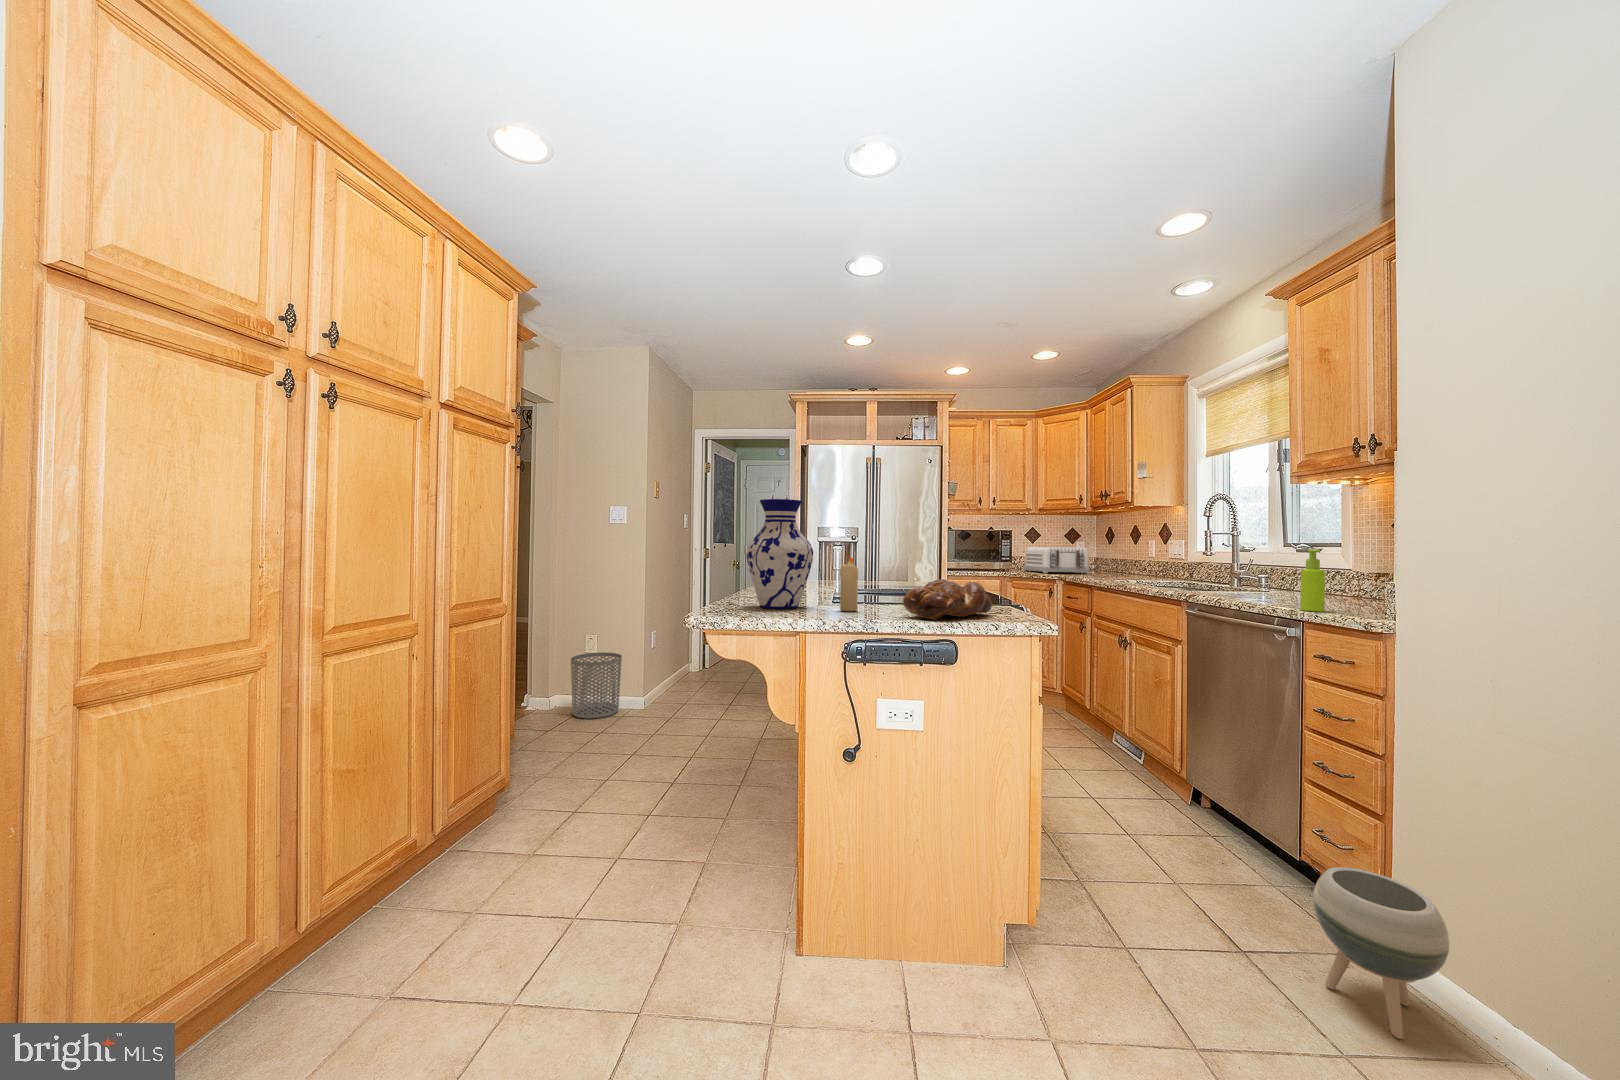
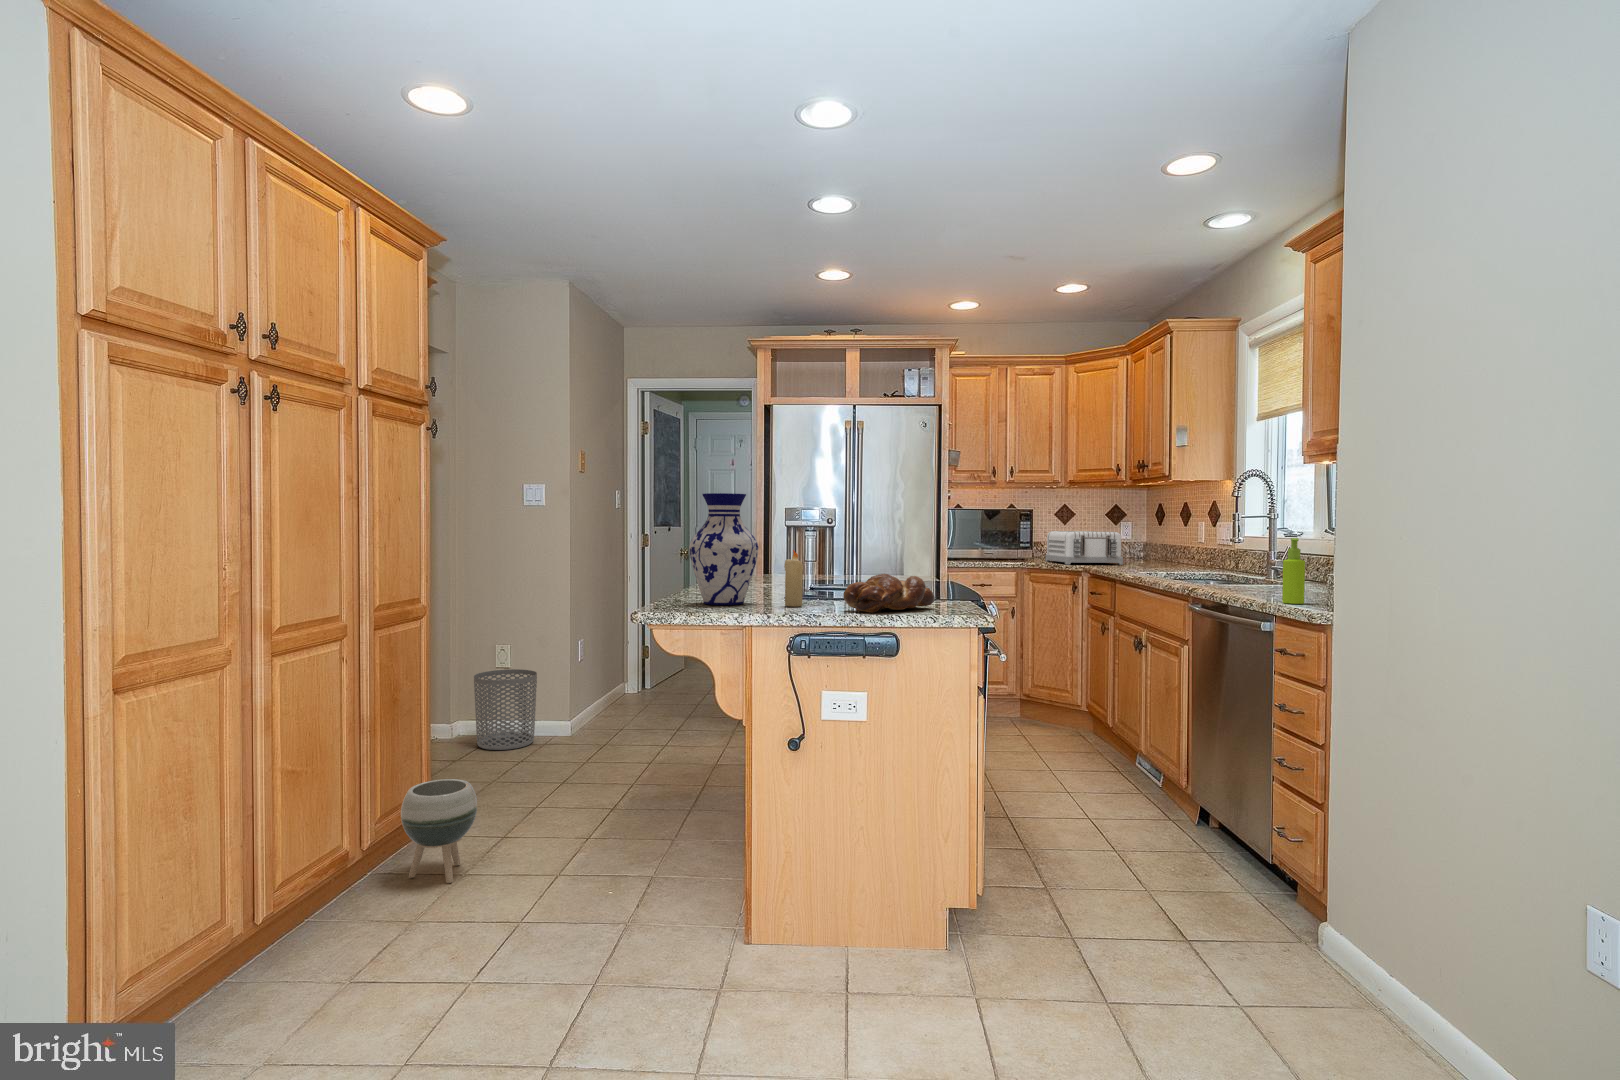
planter: present [1313,867,1449,1039] -> present [401,779,477,883]

